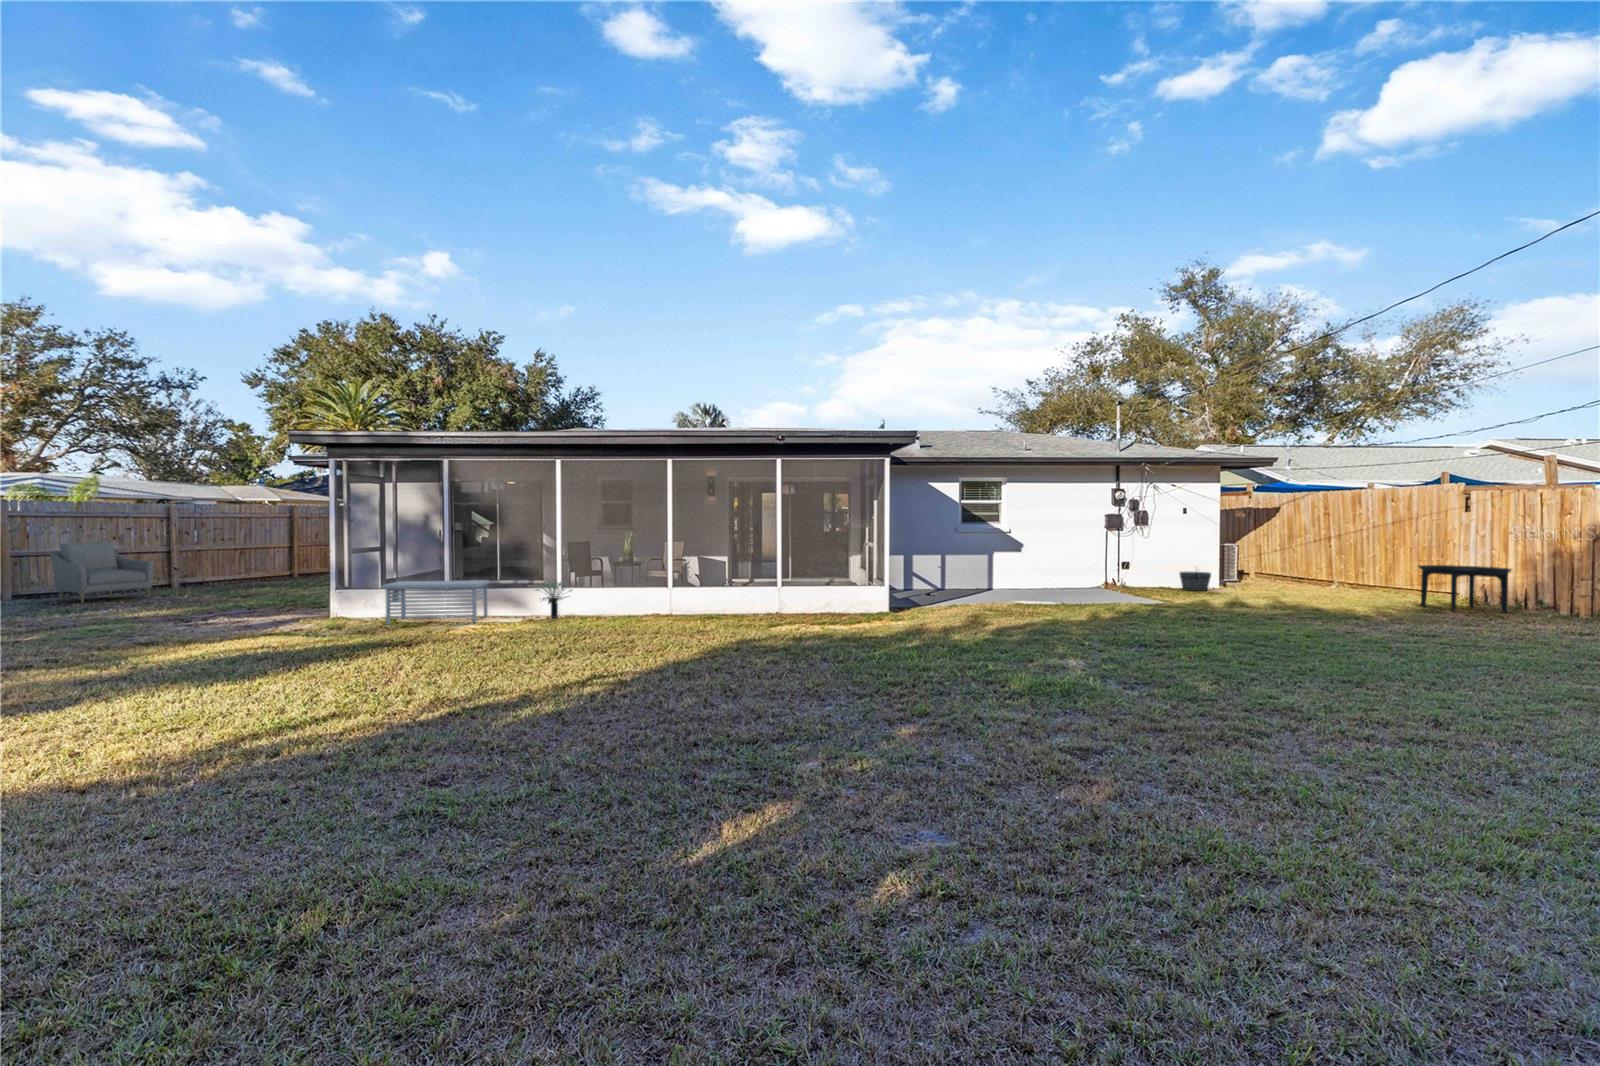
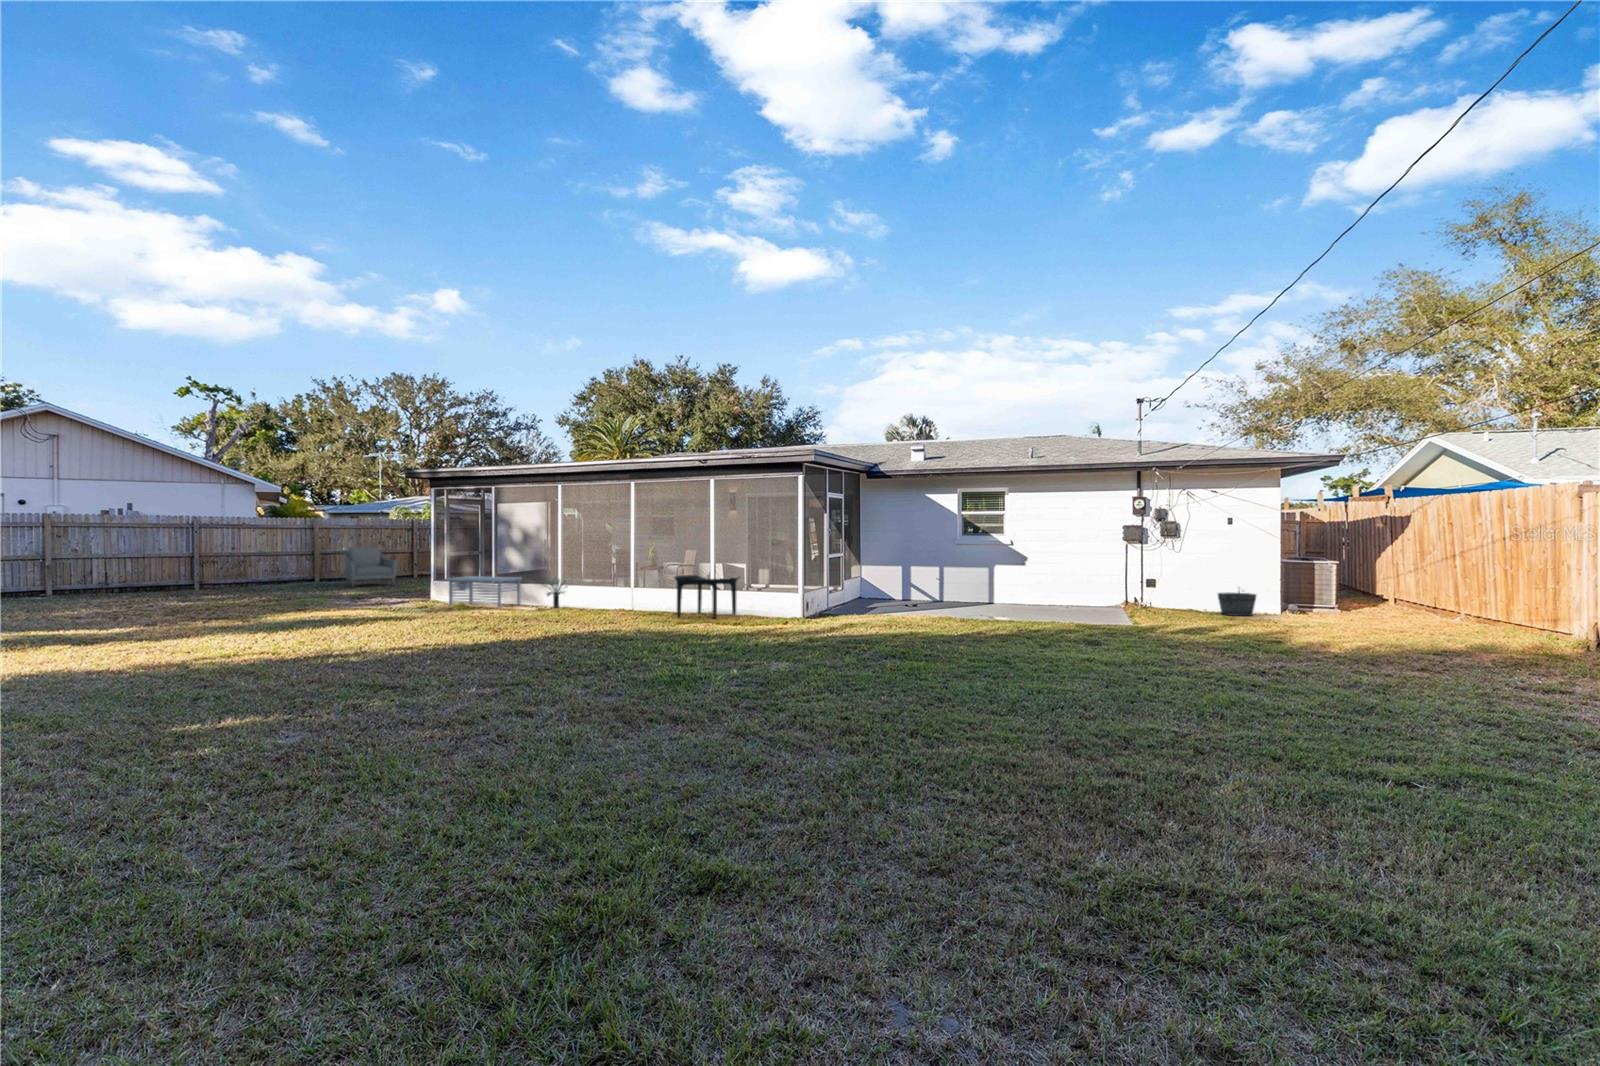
round table: present [1418,565,1512,613] -> present [674,575,739,619]

